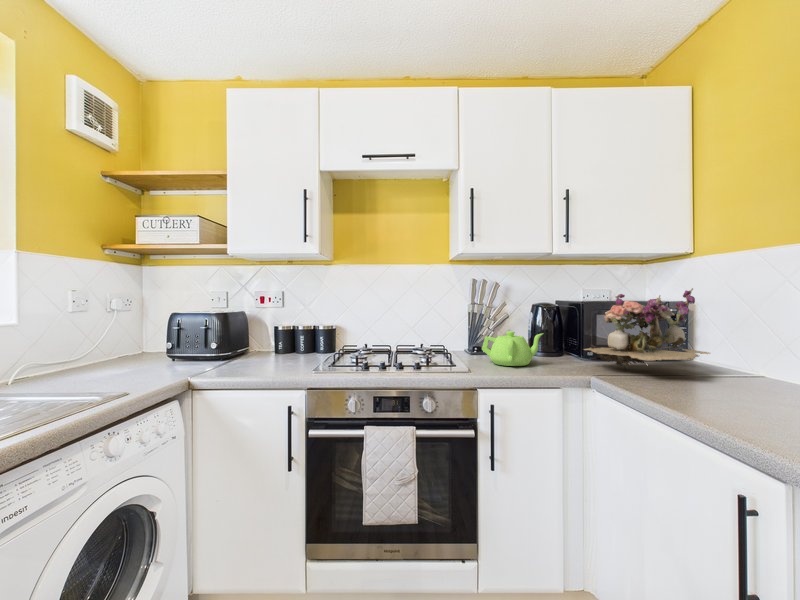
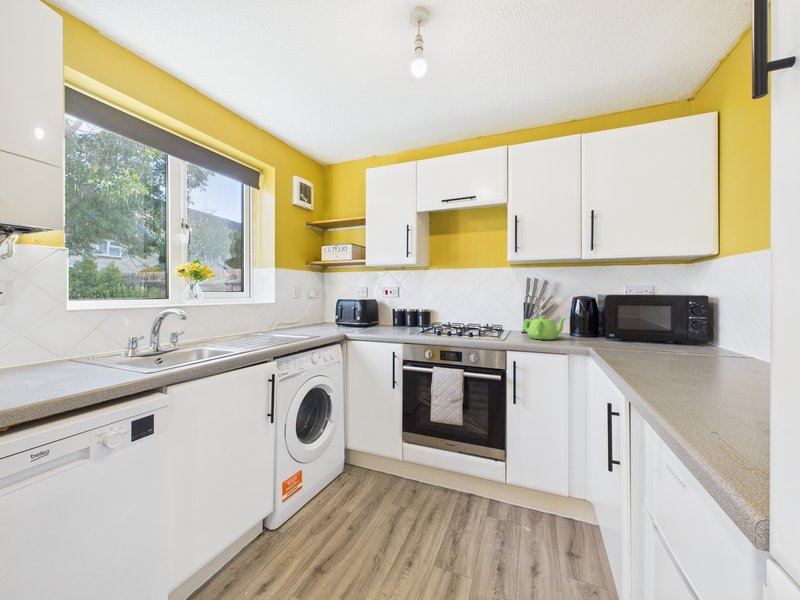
flower arrangement: present [584,288,710,368] -> none [597,285,695,346]

